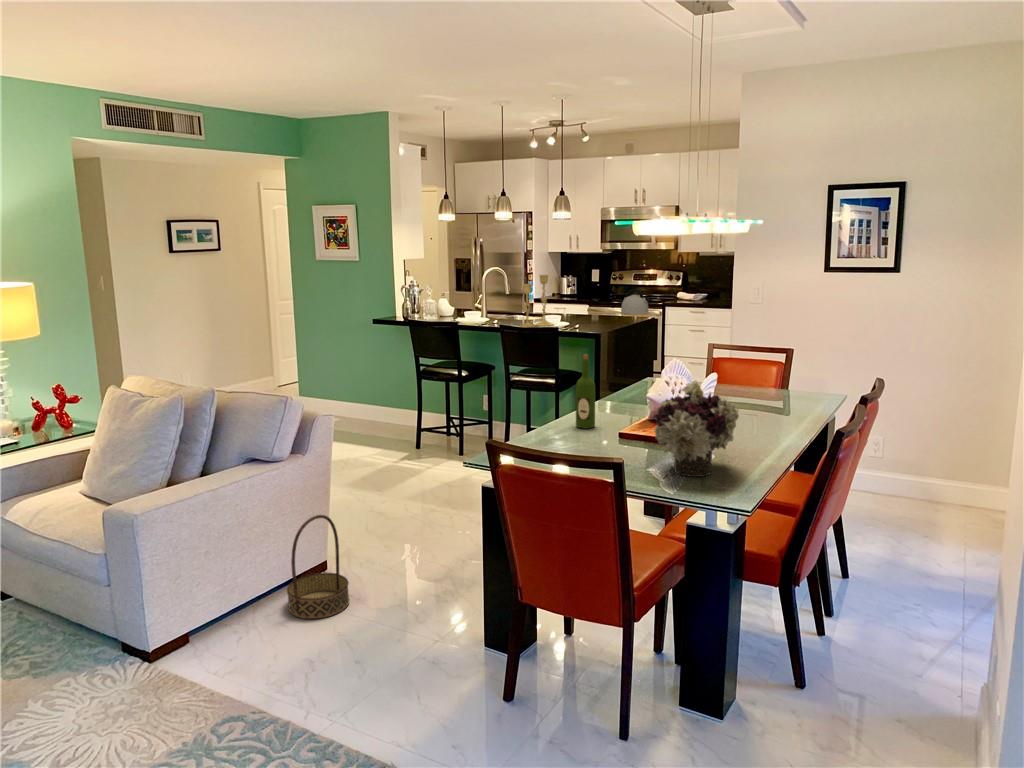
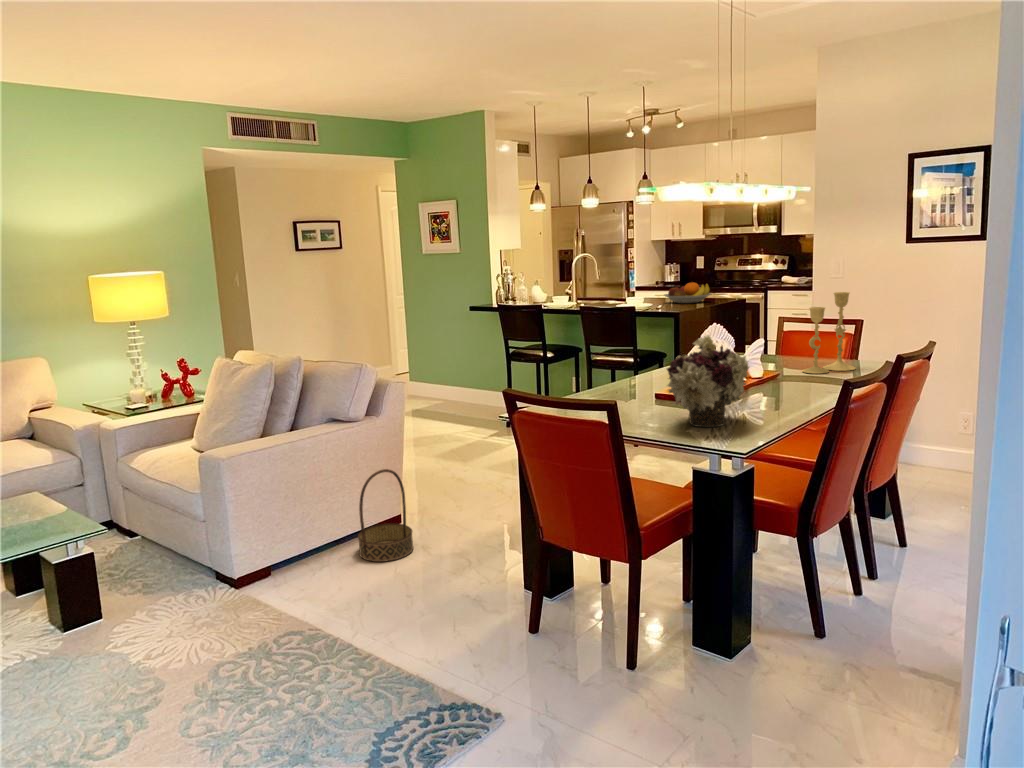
candlestick: present [520,275,554,327] -> present [803,292,856,374]
kettle: present [621,289,650,314] -> none [713,272,742,297]
fruit bowl: none [578,301,626,322] -> present [664,282,711,303]
wine bottle: present [576,354,595,428] -> none [617,320,636,391]

